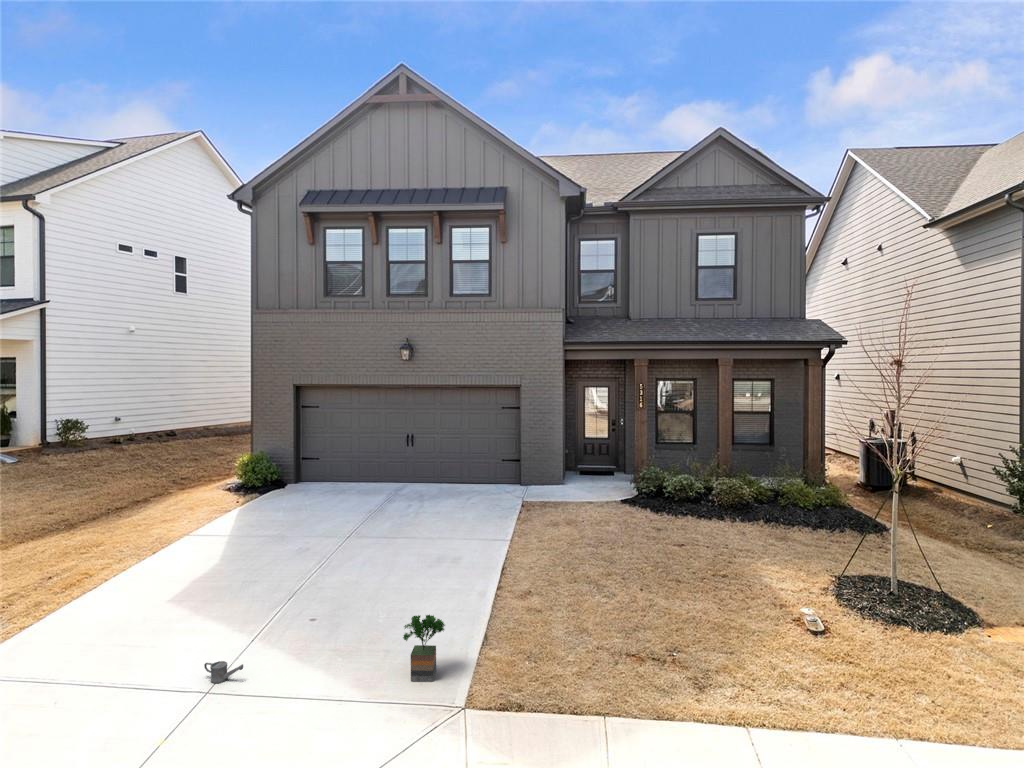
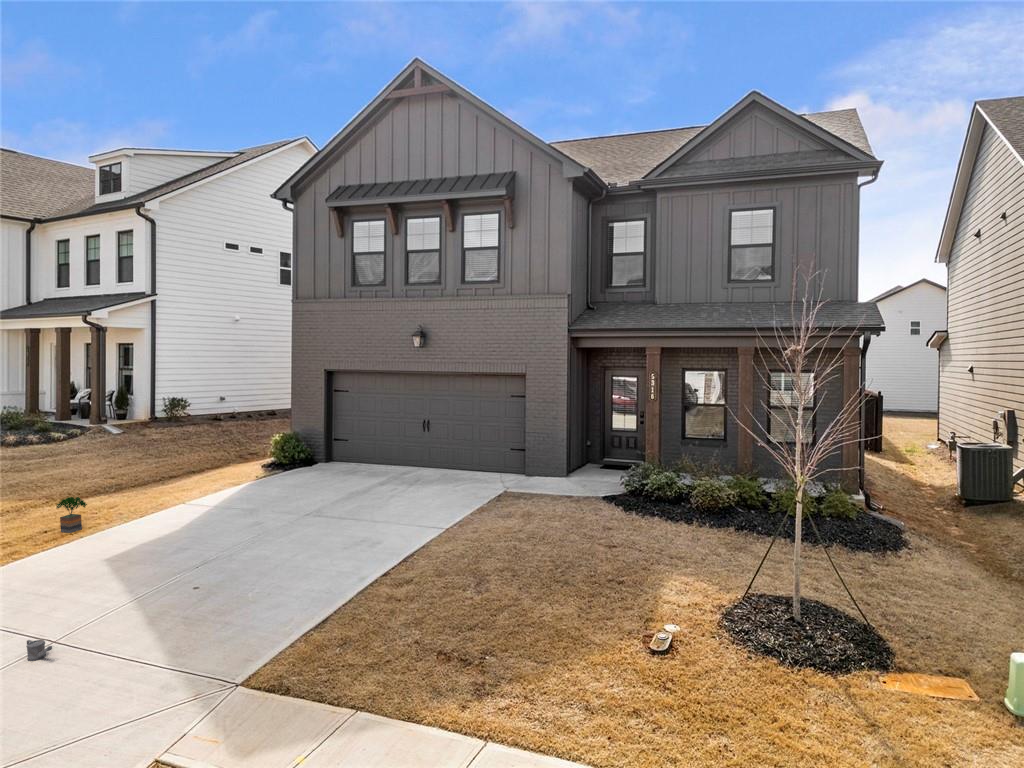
potted tree: present [403,615,445,682] -> present [57,497,87,533]

